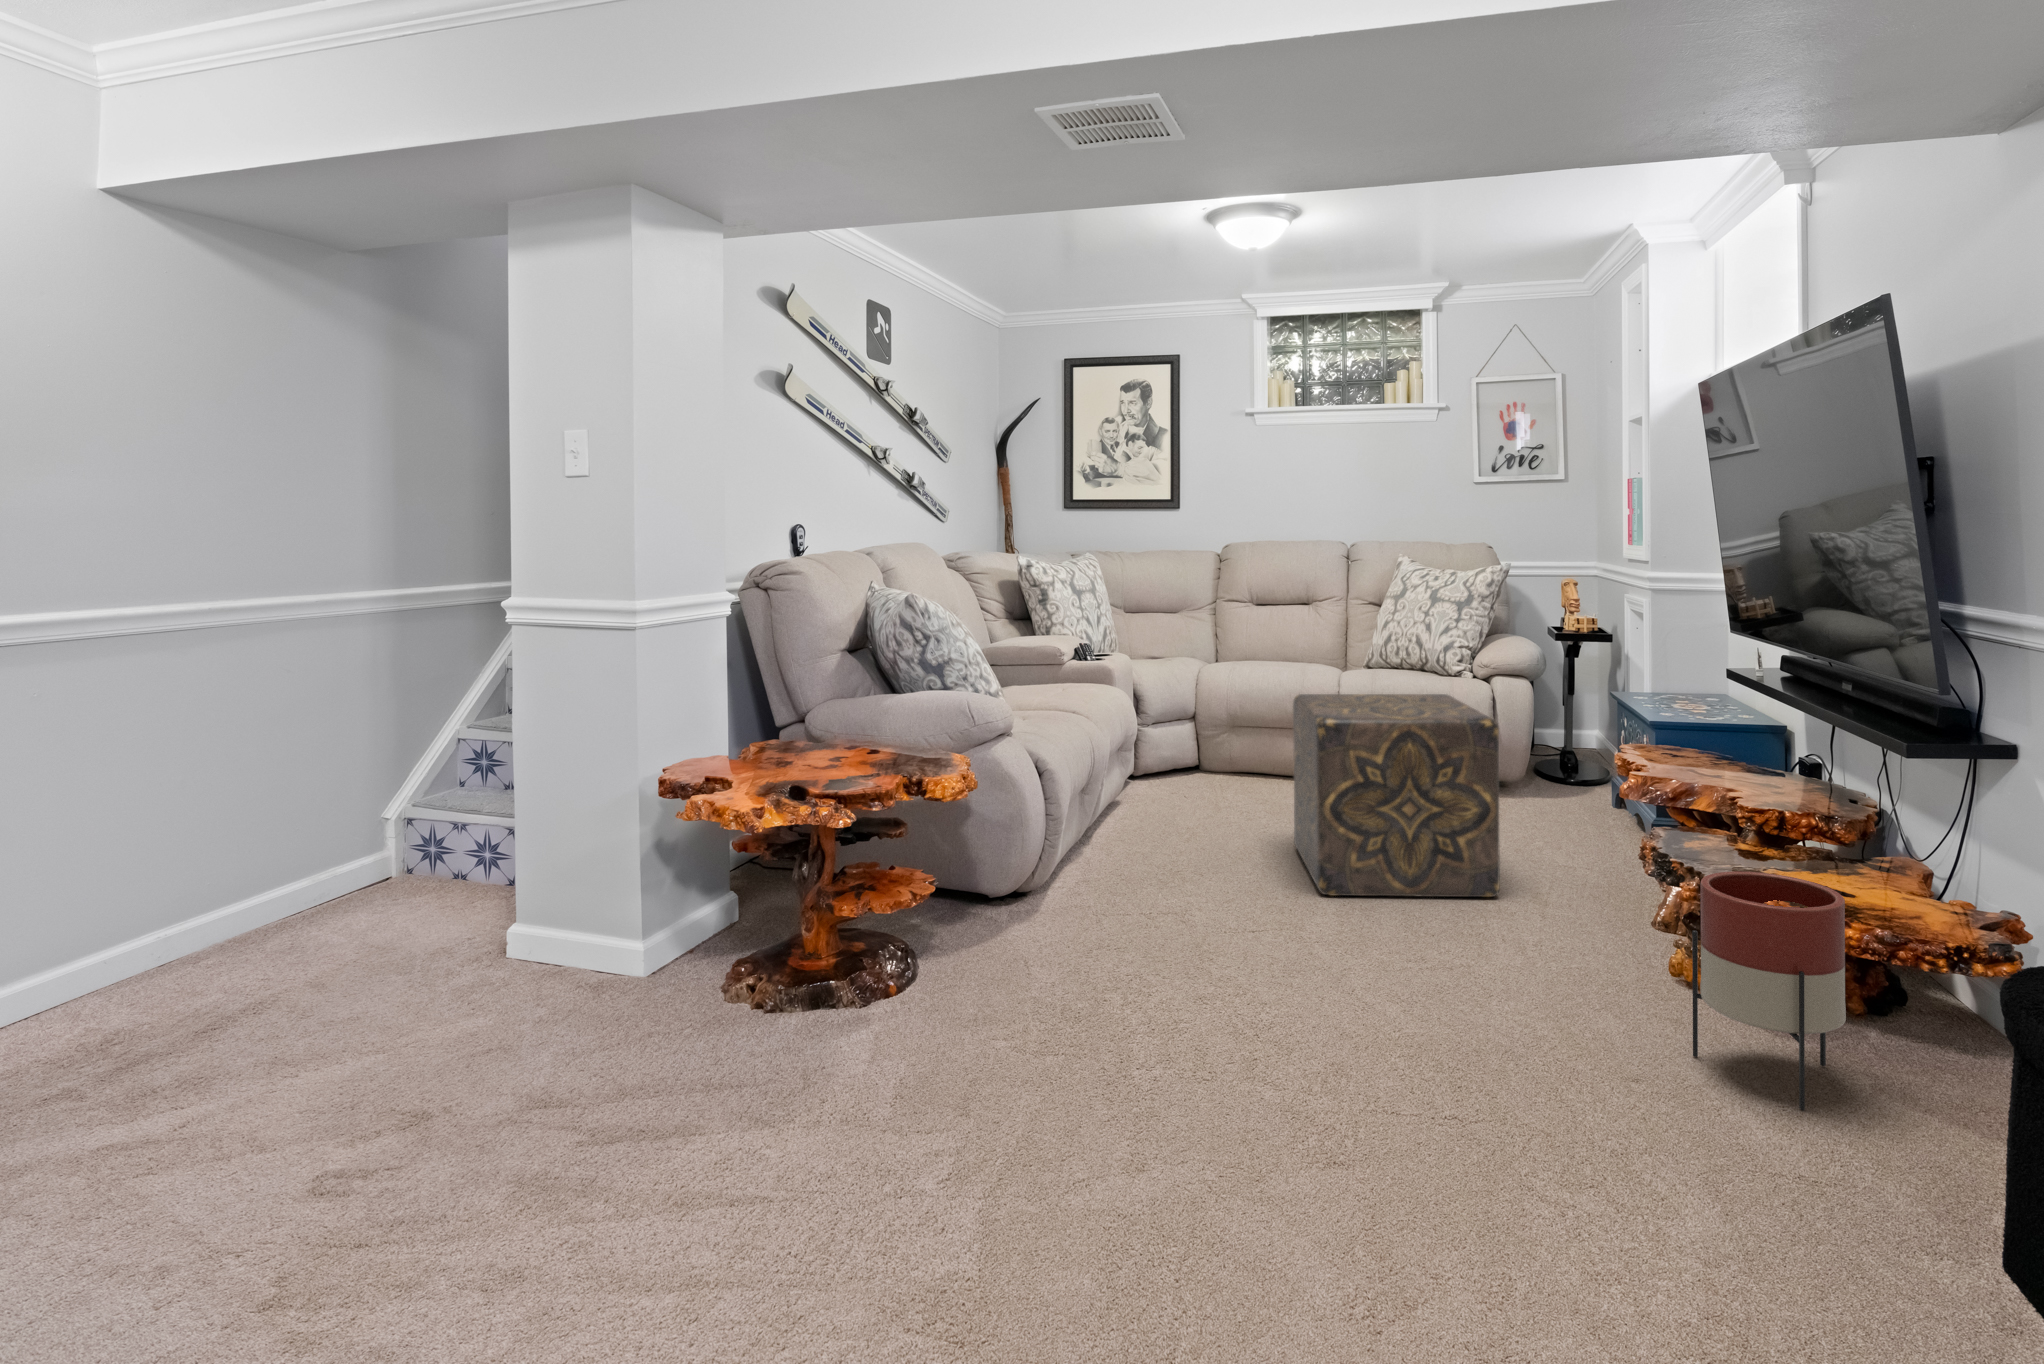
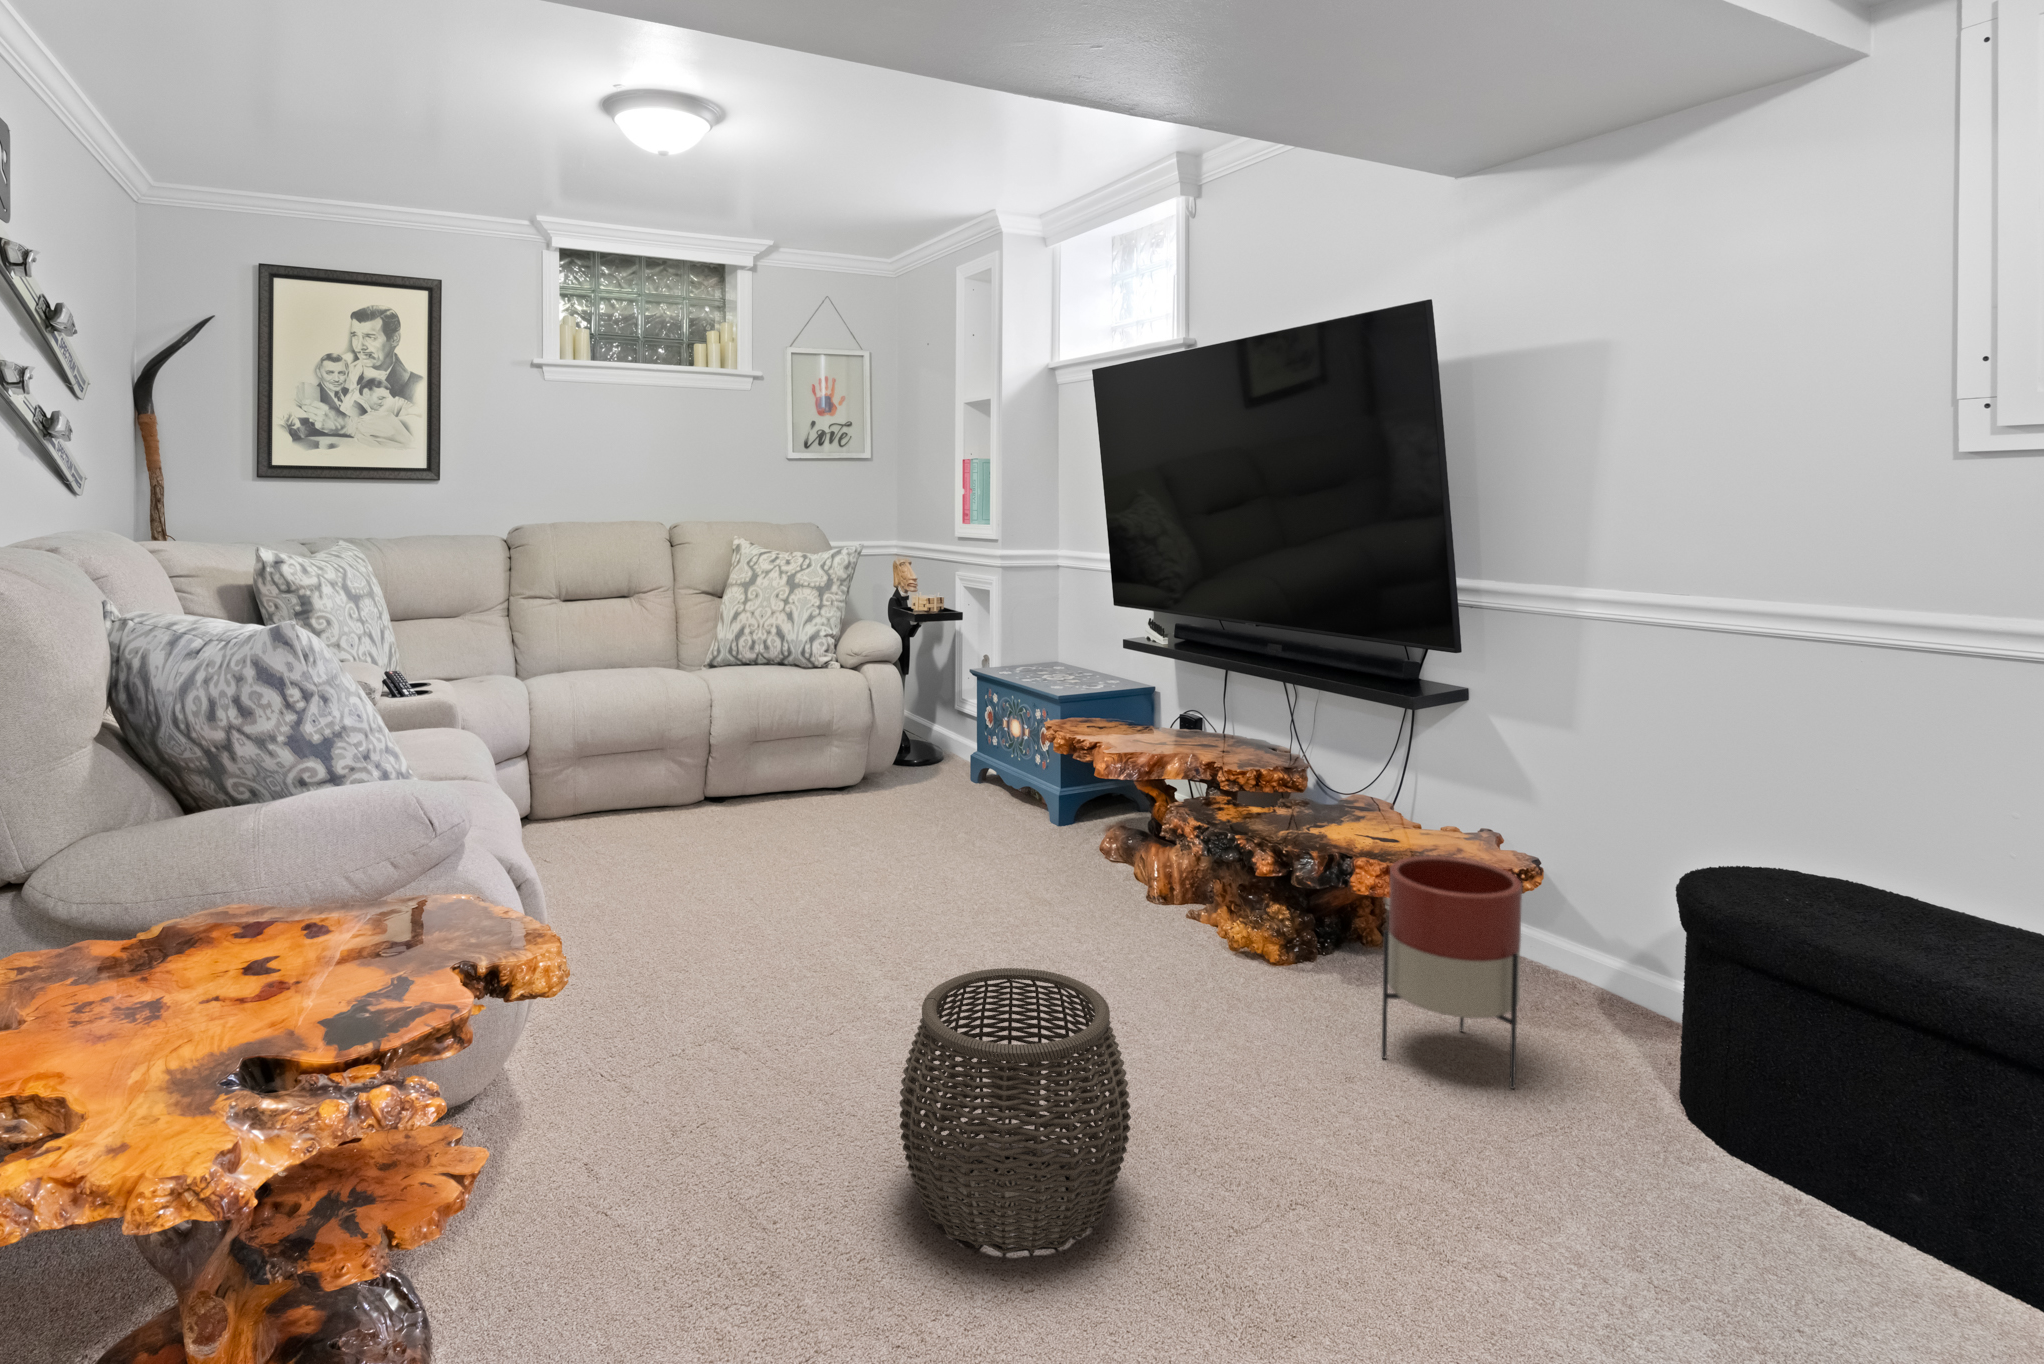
ottoman: present [1293,694,1500,897] -> none [764,696,1030,962]
woven basket: none [1170,866,1343,1056] -> present [899,968,1131,1254]

